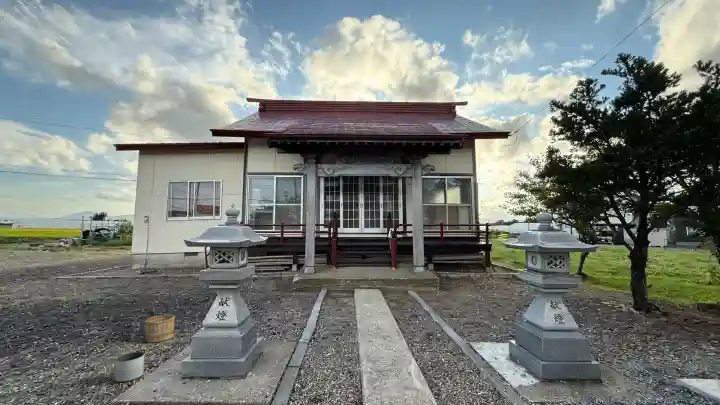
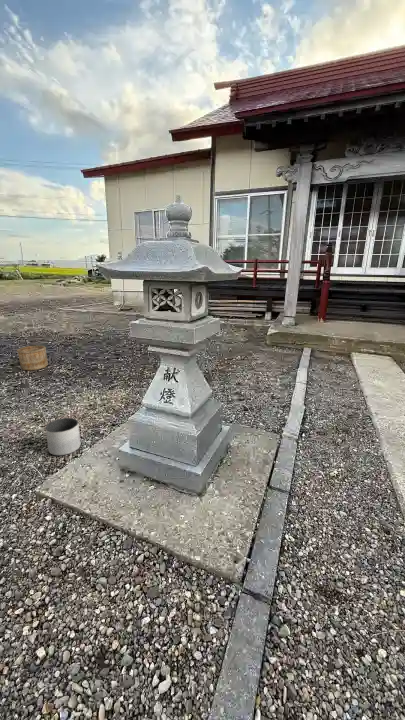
wooden bucket: present [145,314,175,343] -> present [17,345,48,370]

